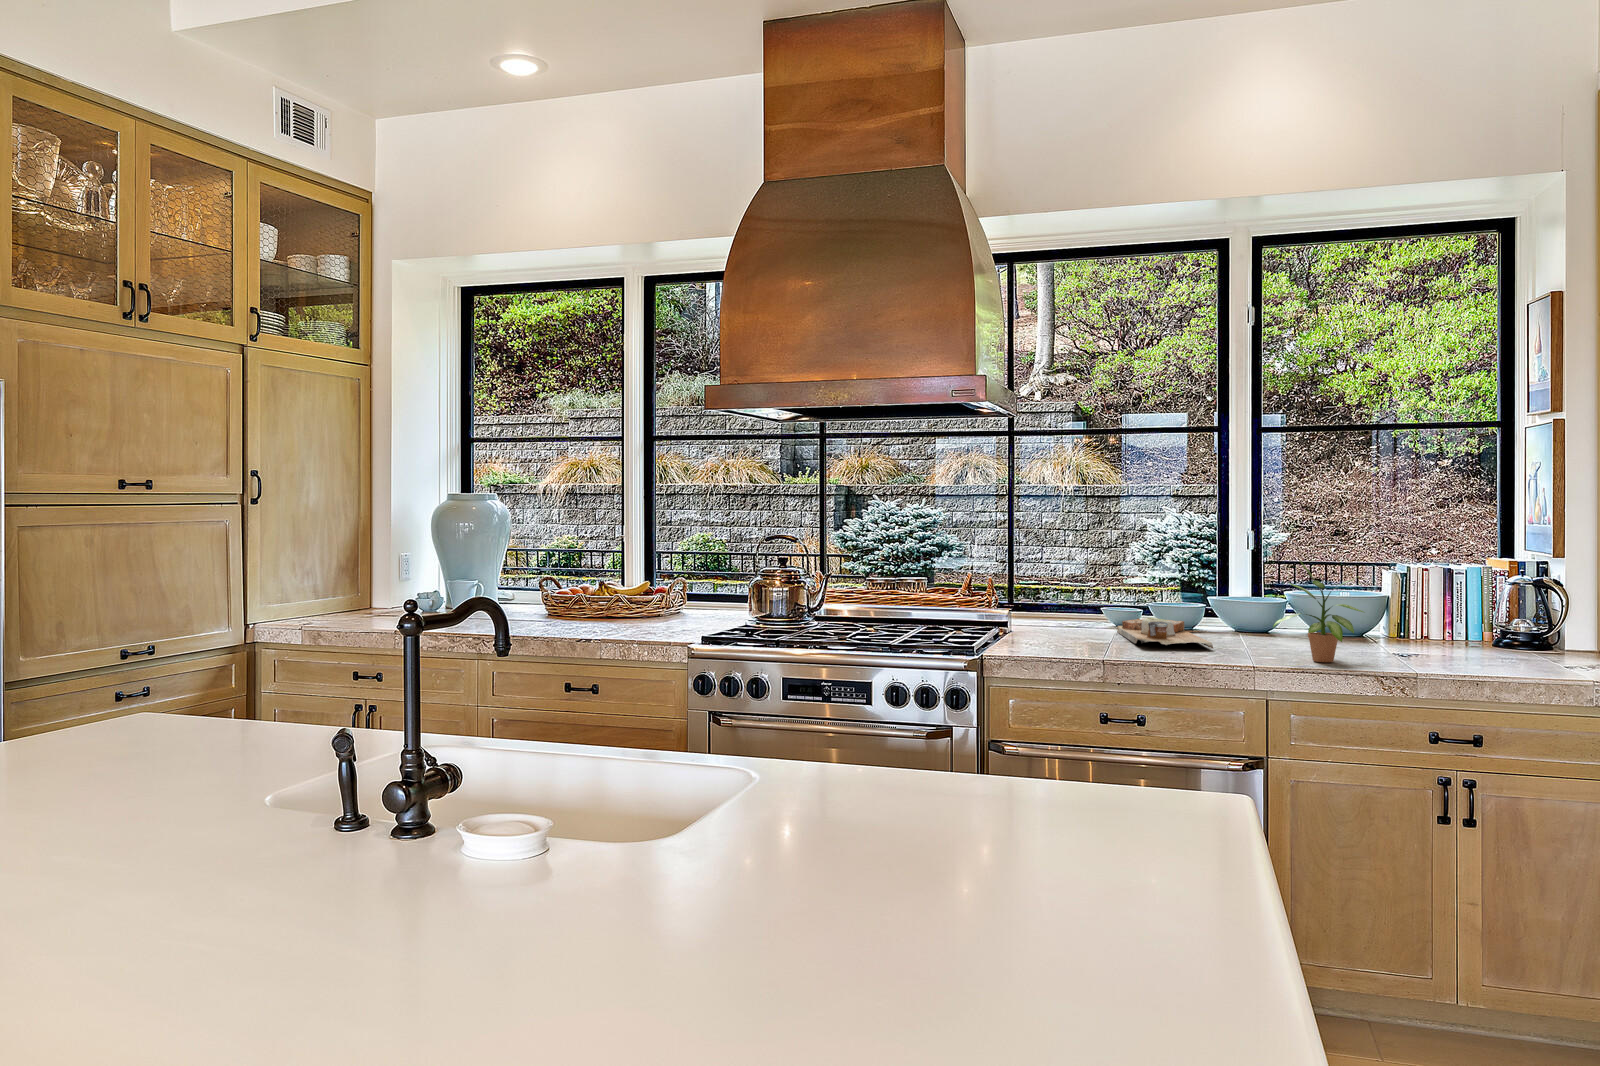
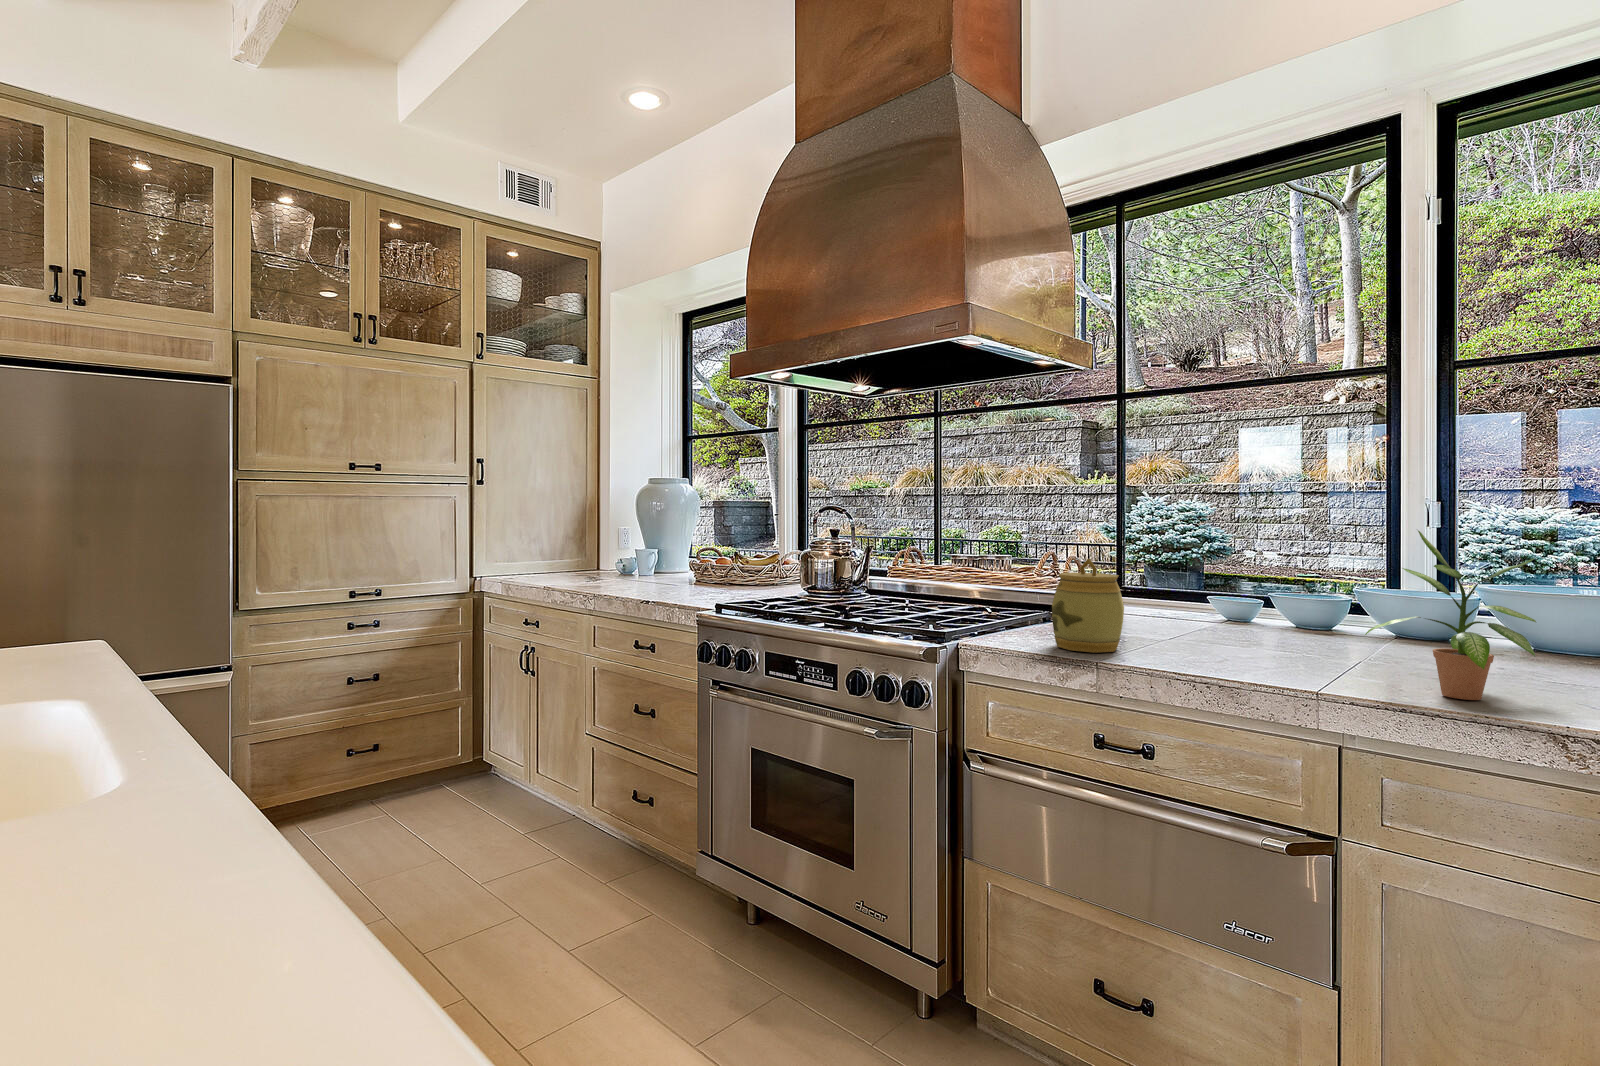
jar: none [1052,582,1107,654] -> present [1052,559,1124,653]
cutting board: present [1117,618,1213,649] -> none [1181,611,1293,660]

